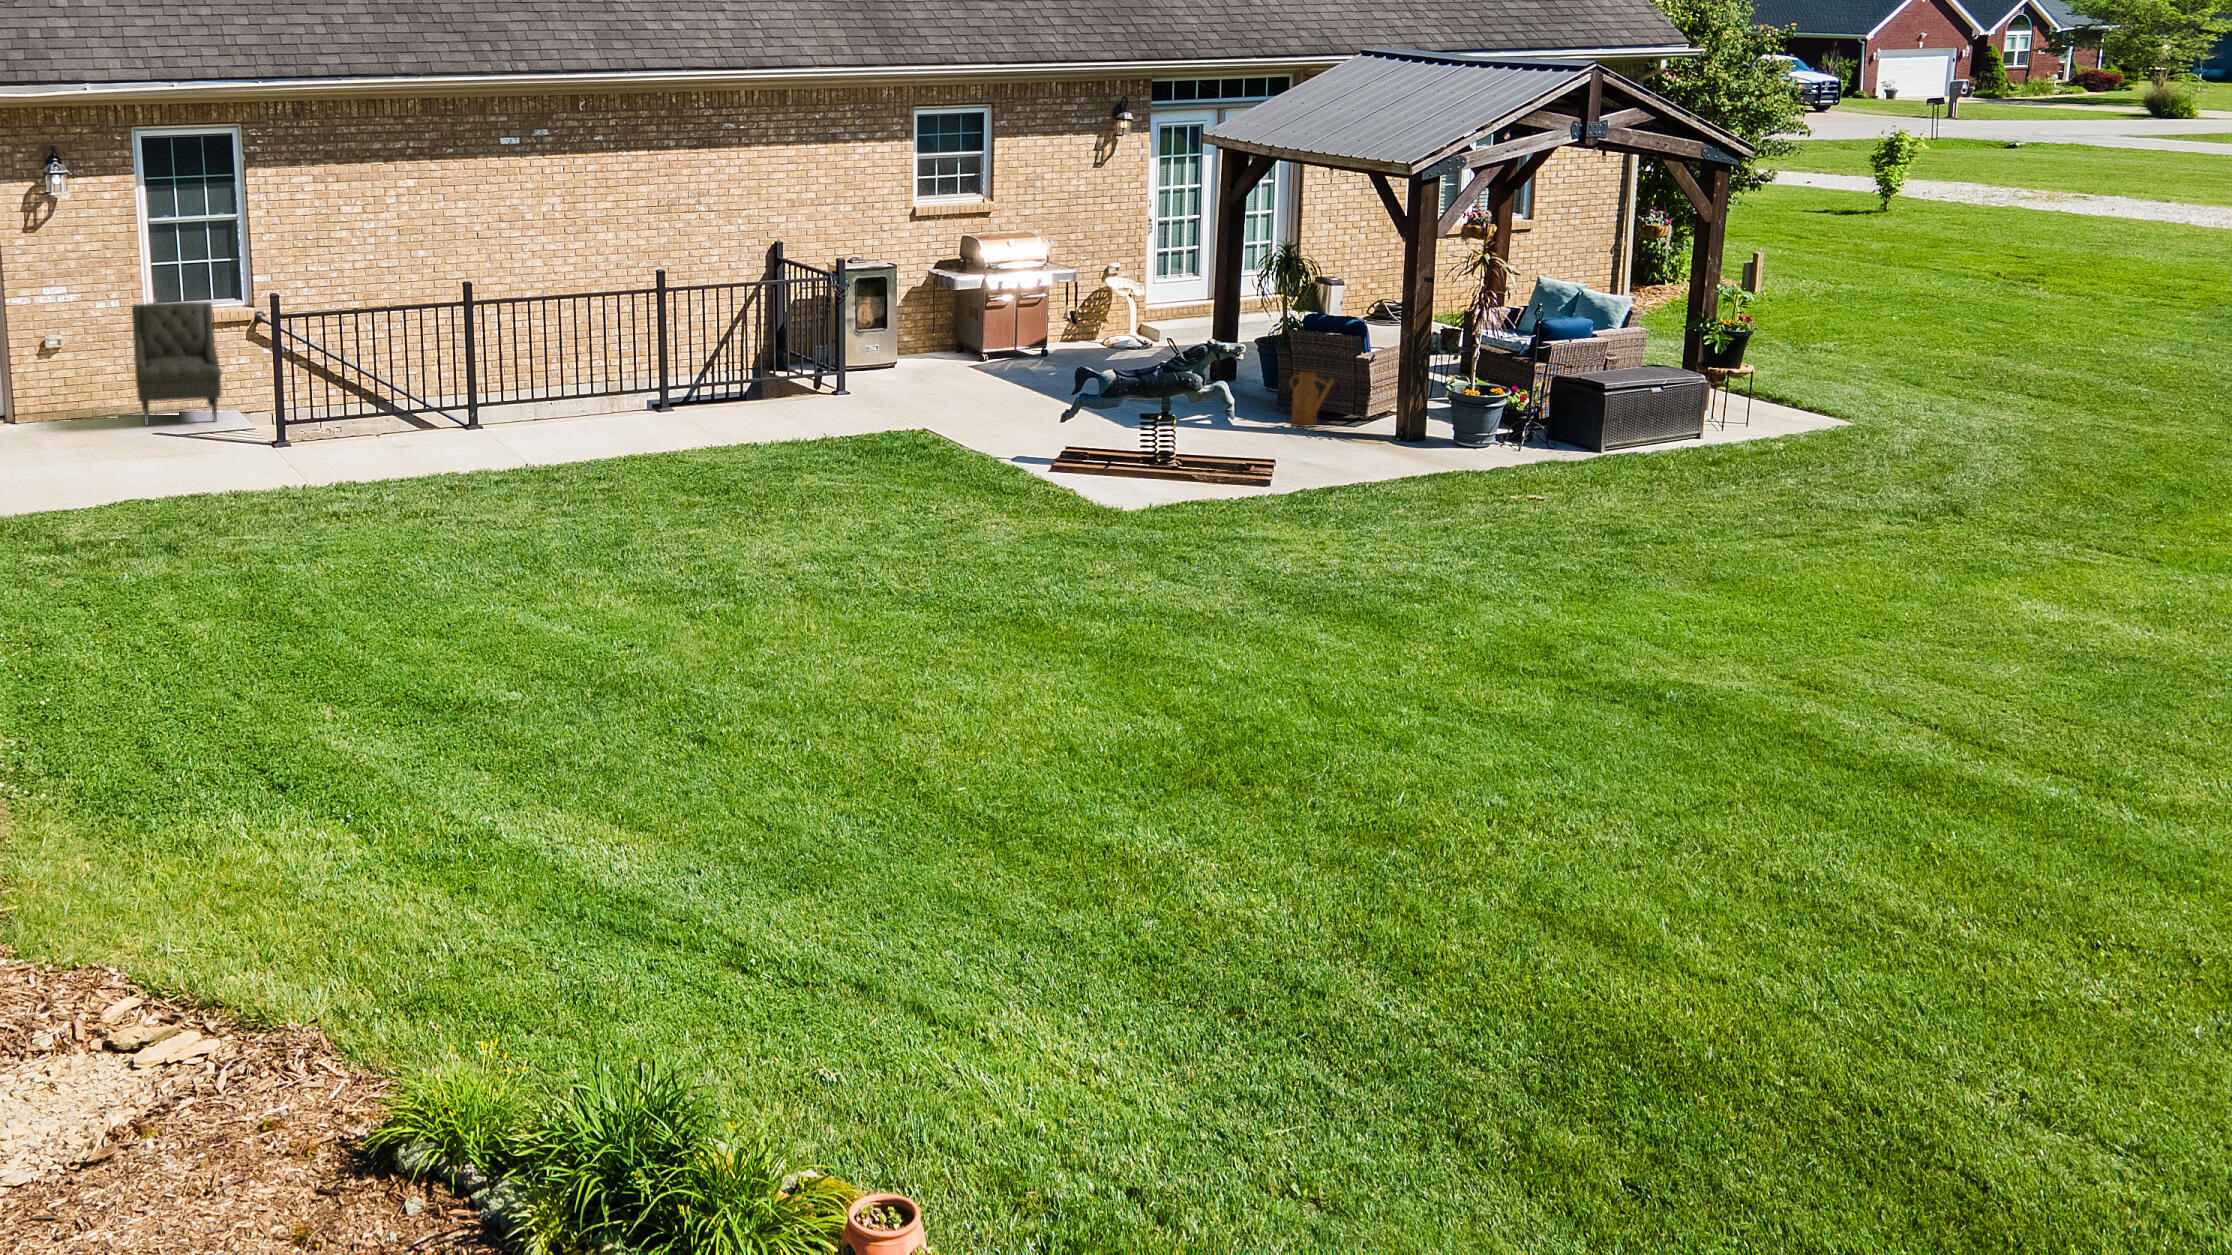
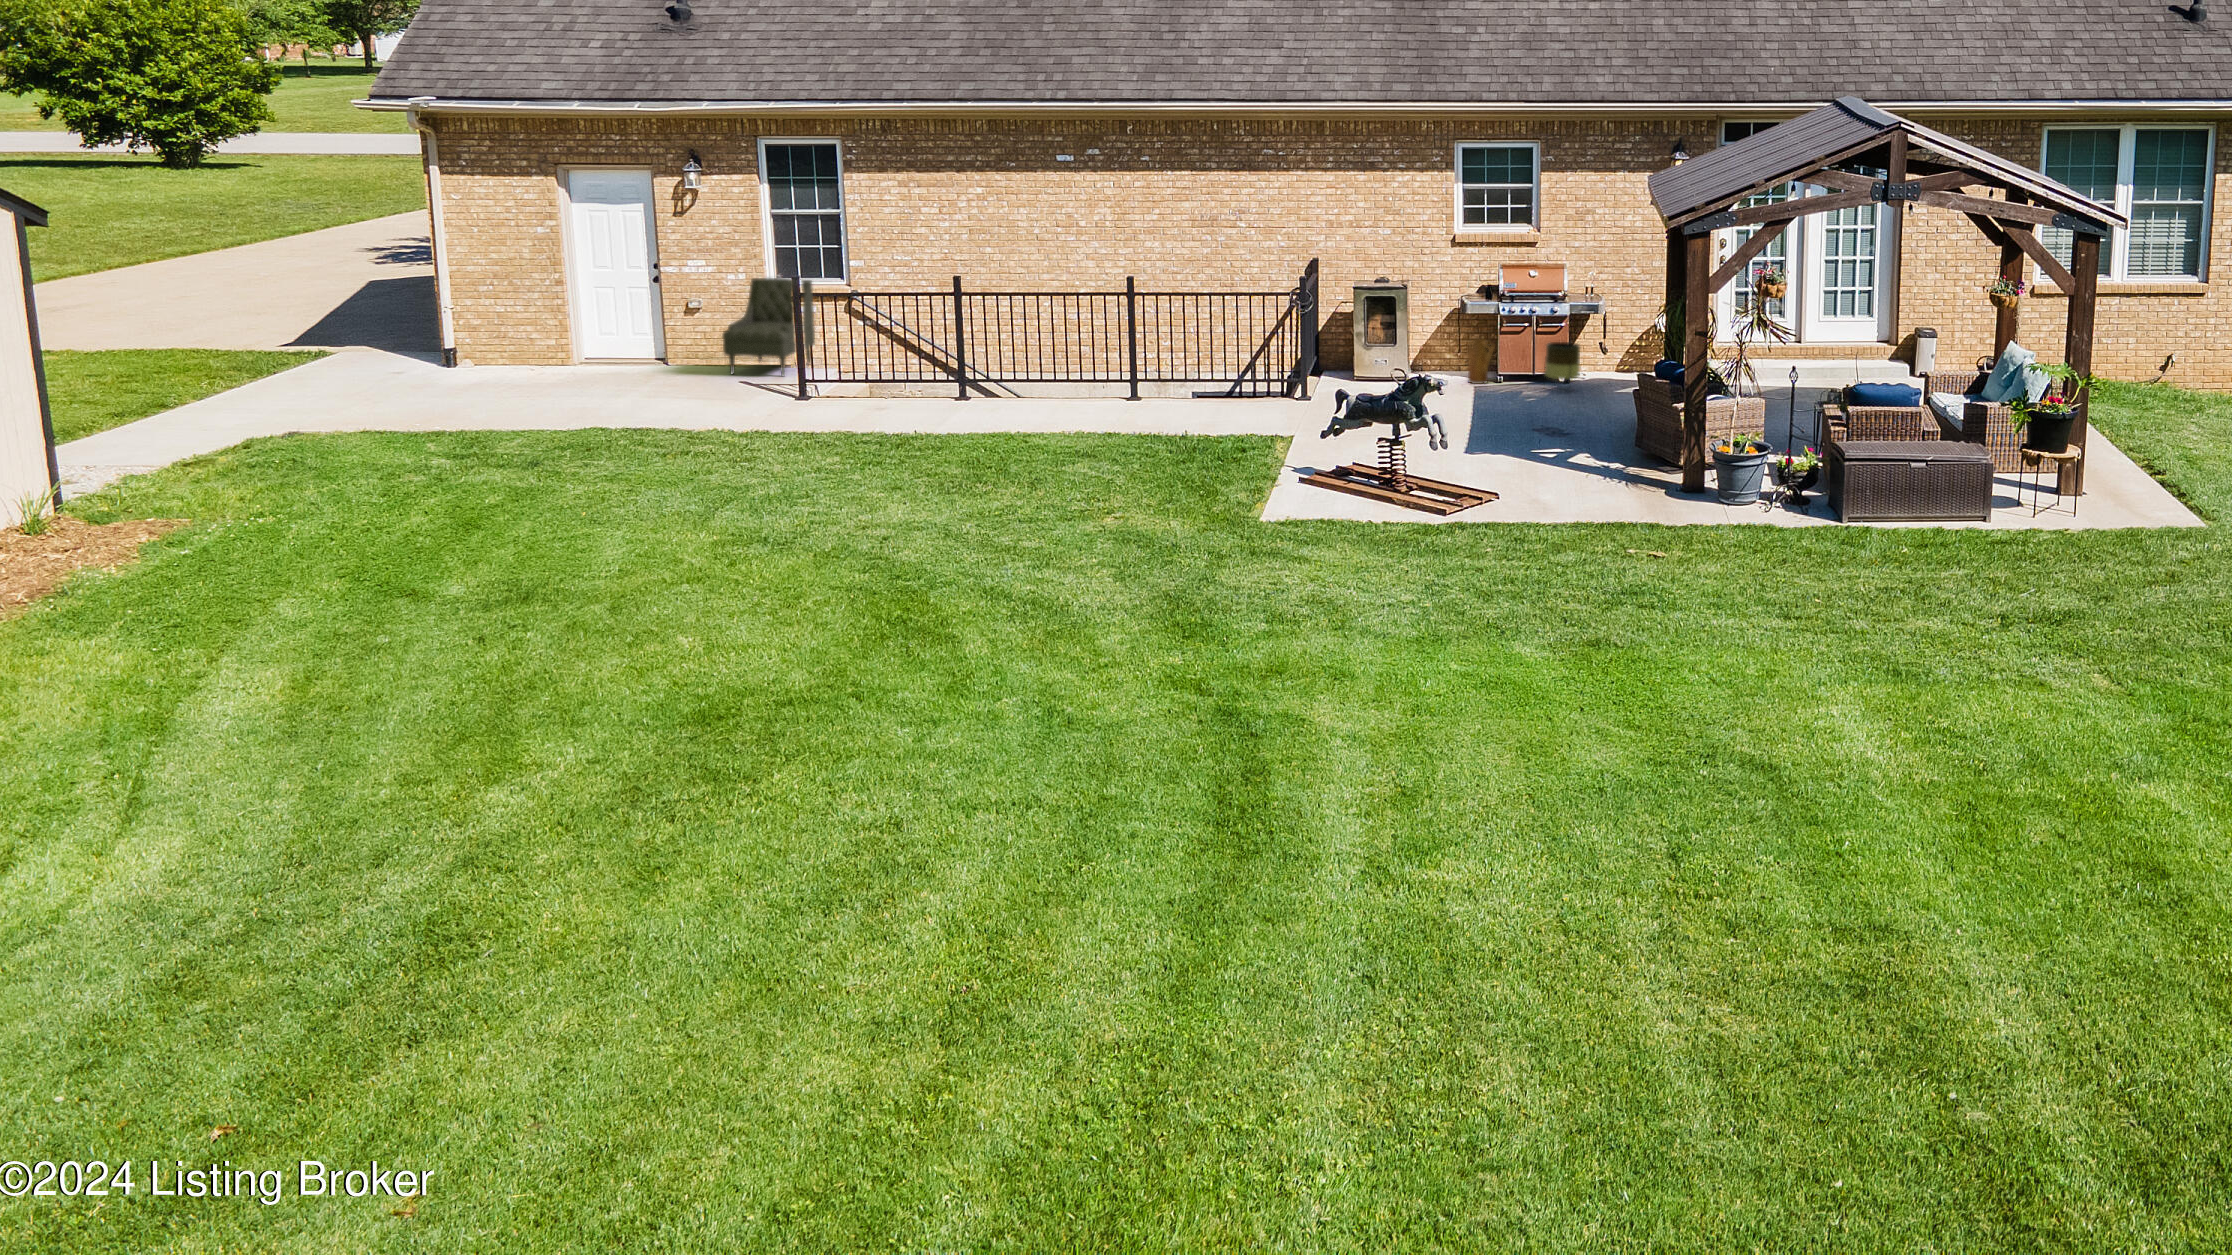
planter: none [1033,312,1070,364] -> present [1544,342,1580,381]
watering can: present [1291,372,1335,427] -> present [1468,339,1495,384]

